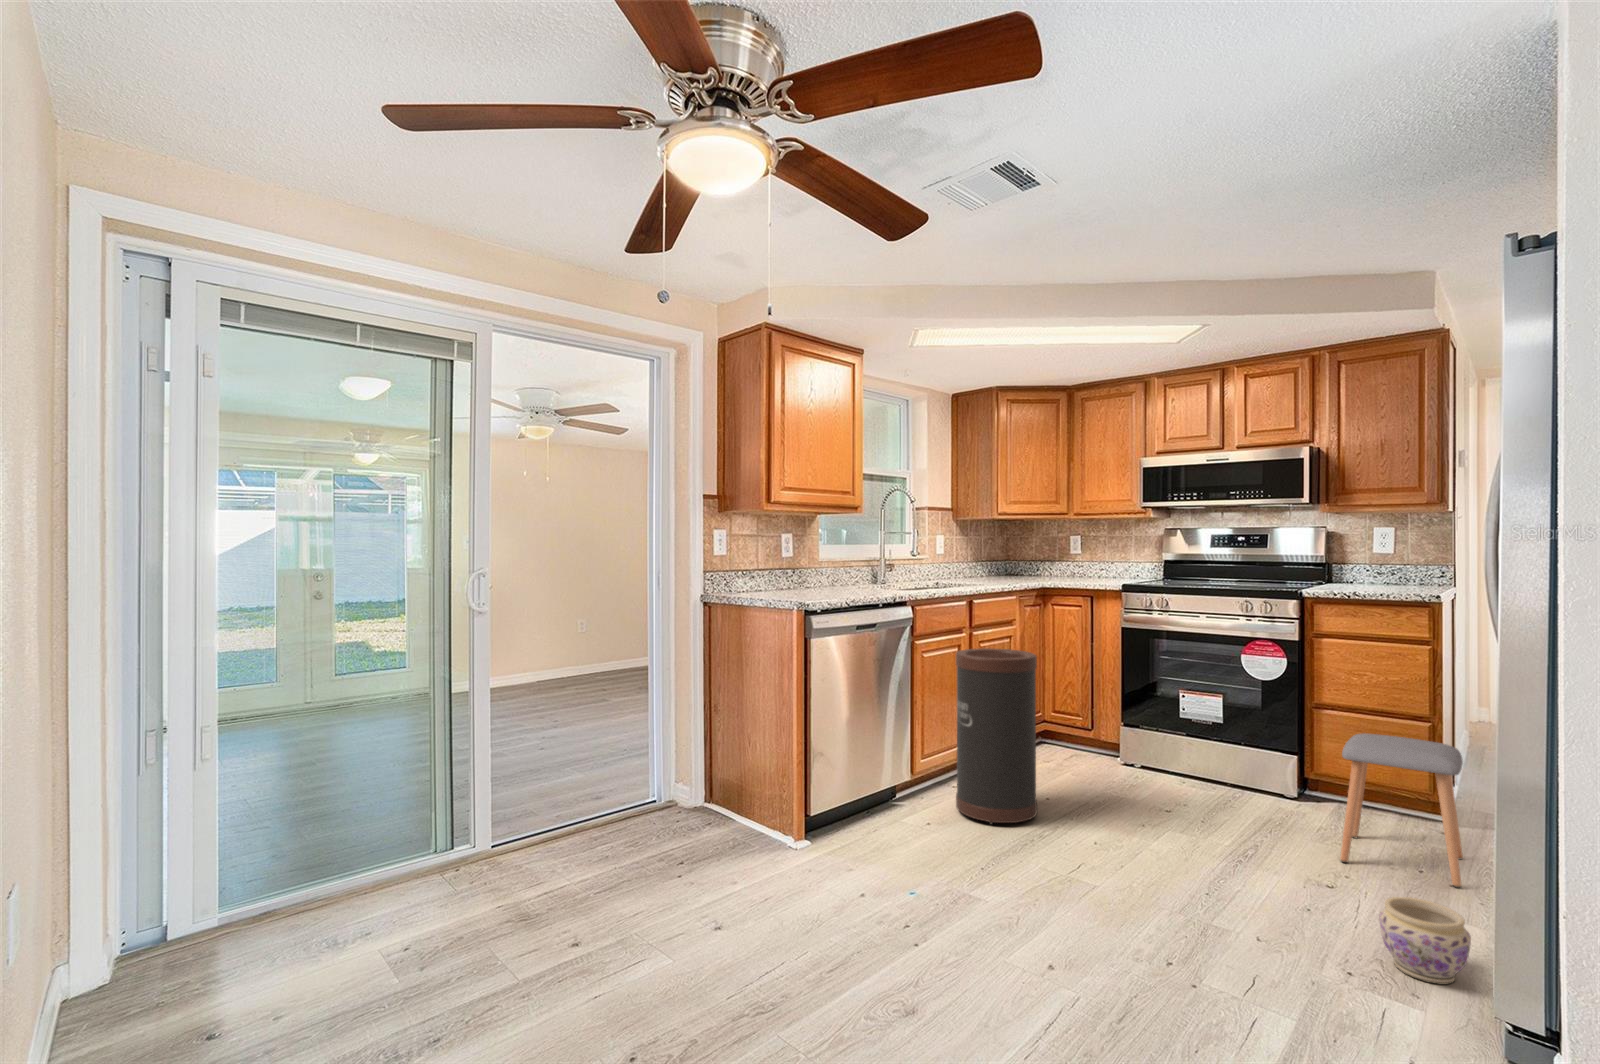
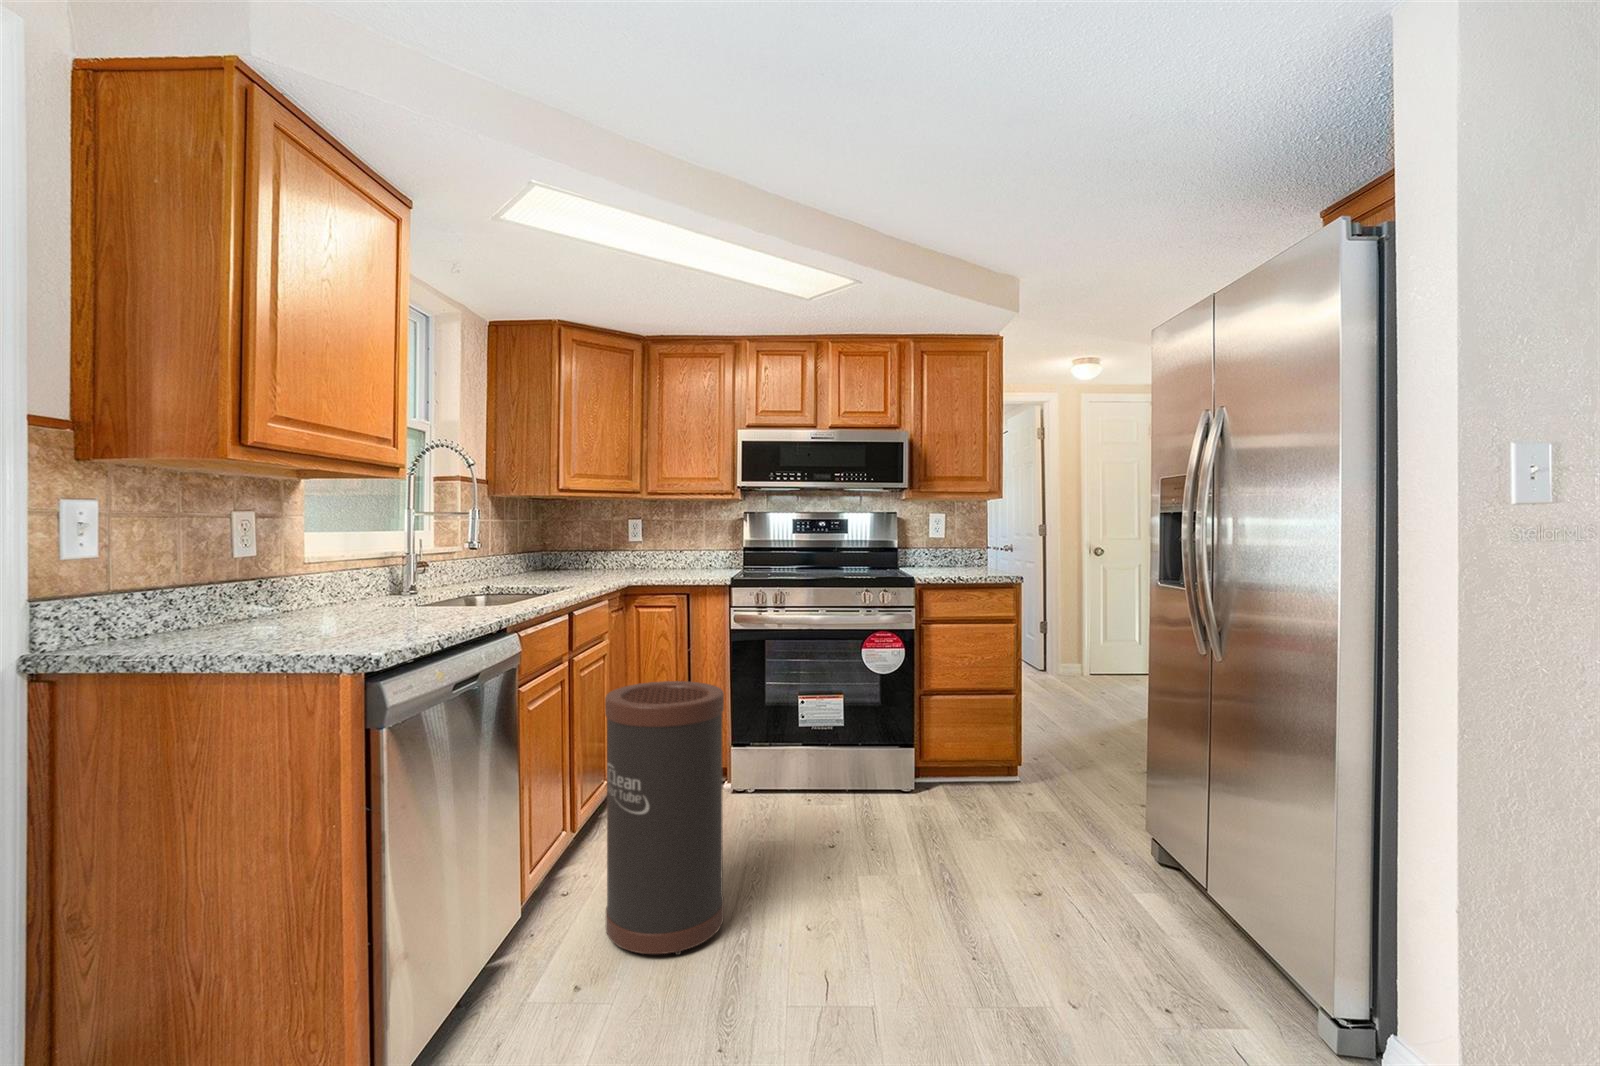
stool: present [1340,734,1463,888] -> none [990,717,1113,860]
planter: present [1379,897,1471,984] -> none [1182,904,1270,1000]

